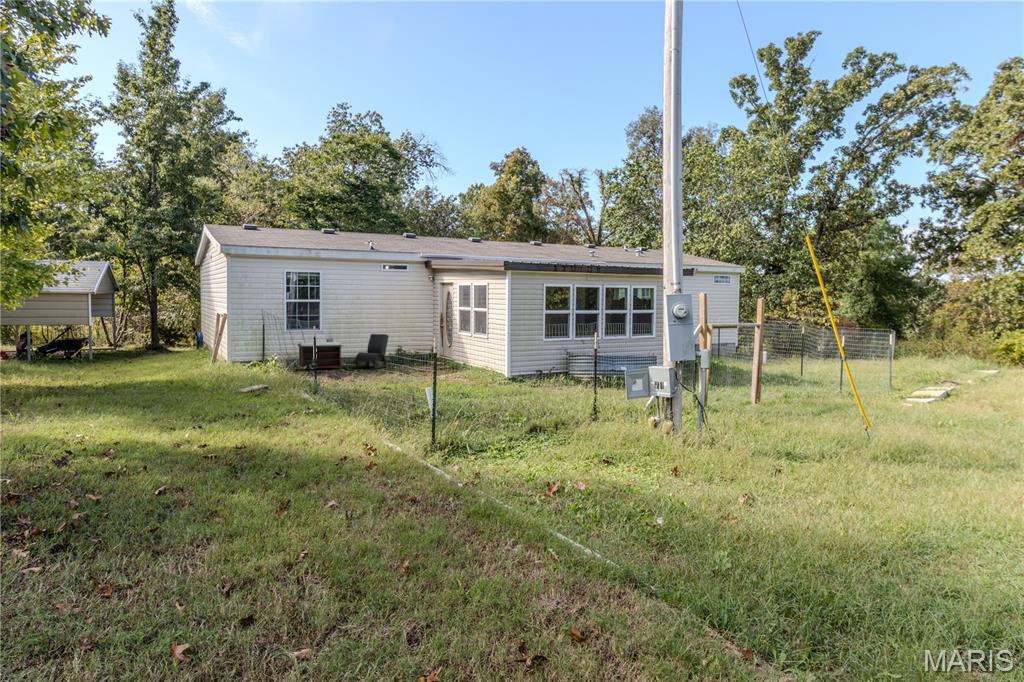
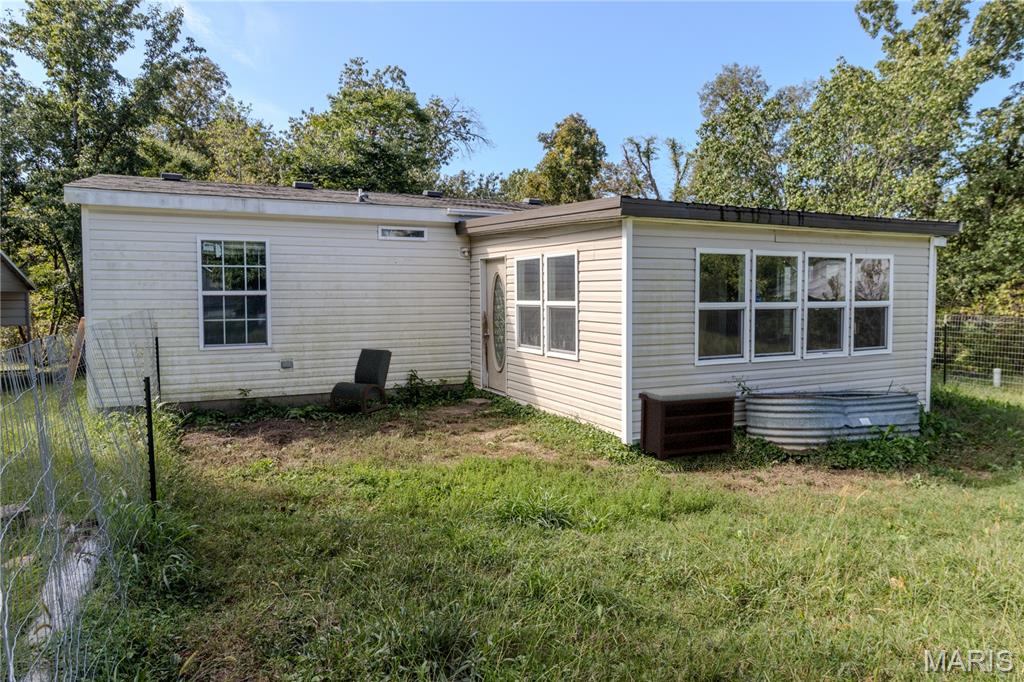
bench: present [298,342,342,371] -> present [638,386,739,460]

